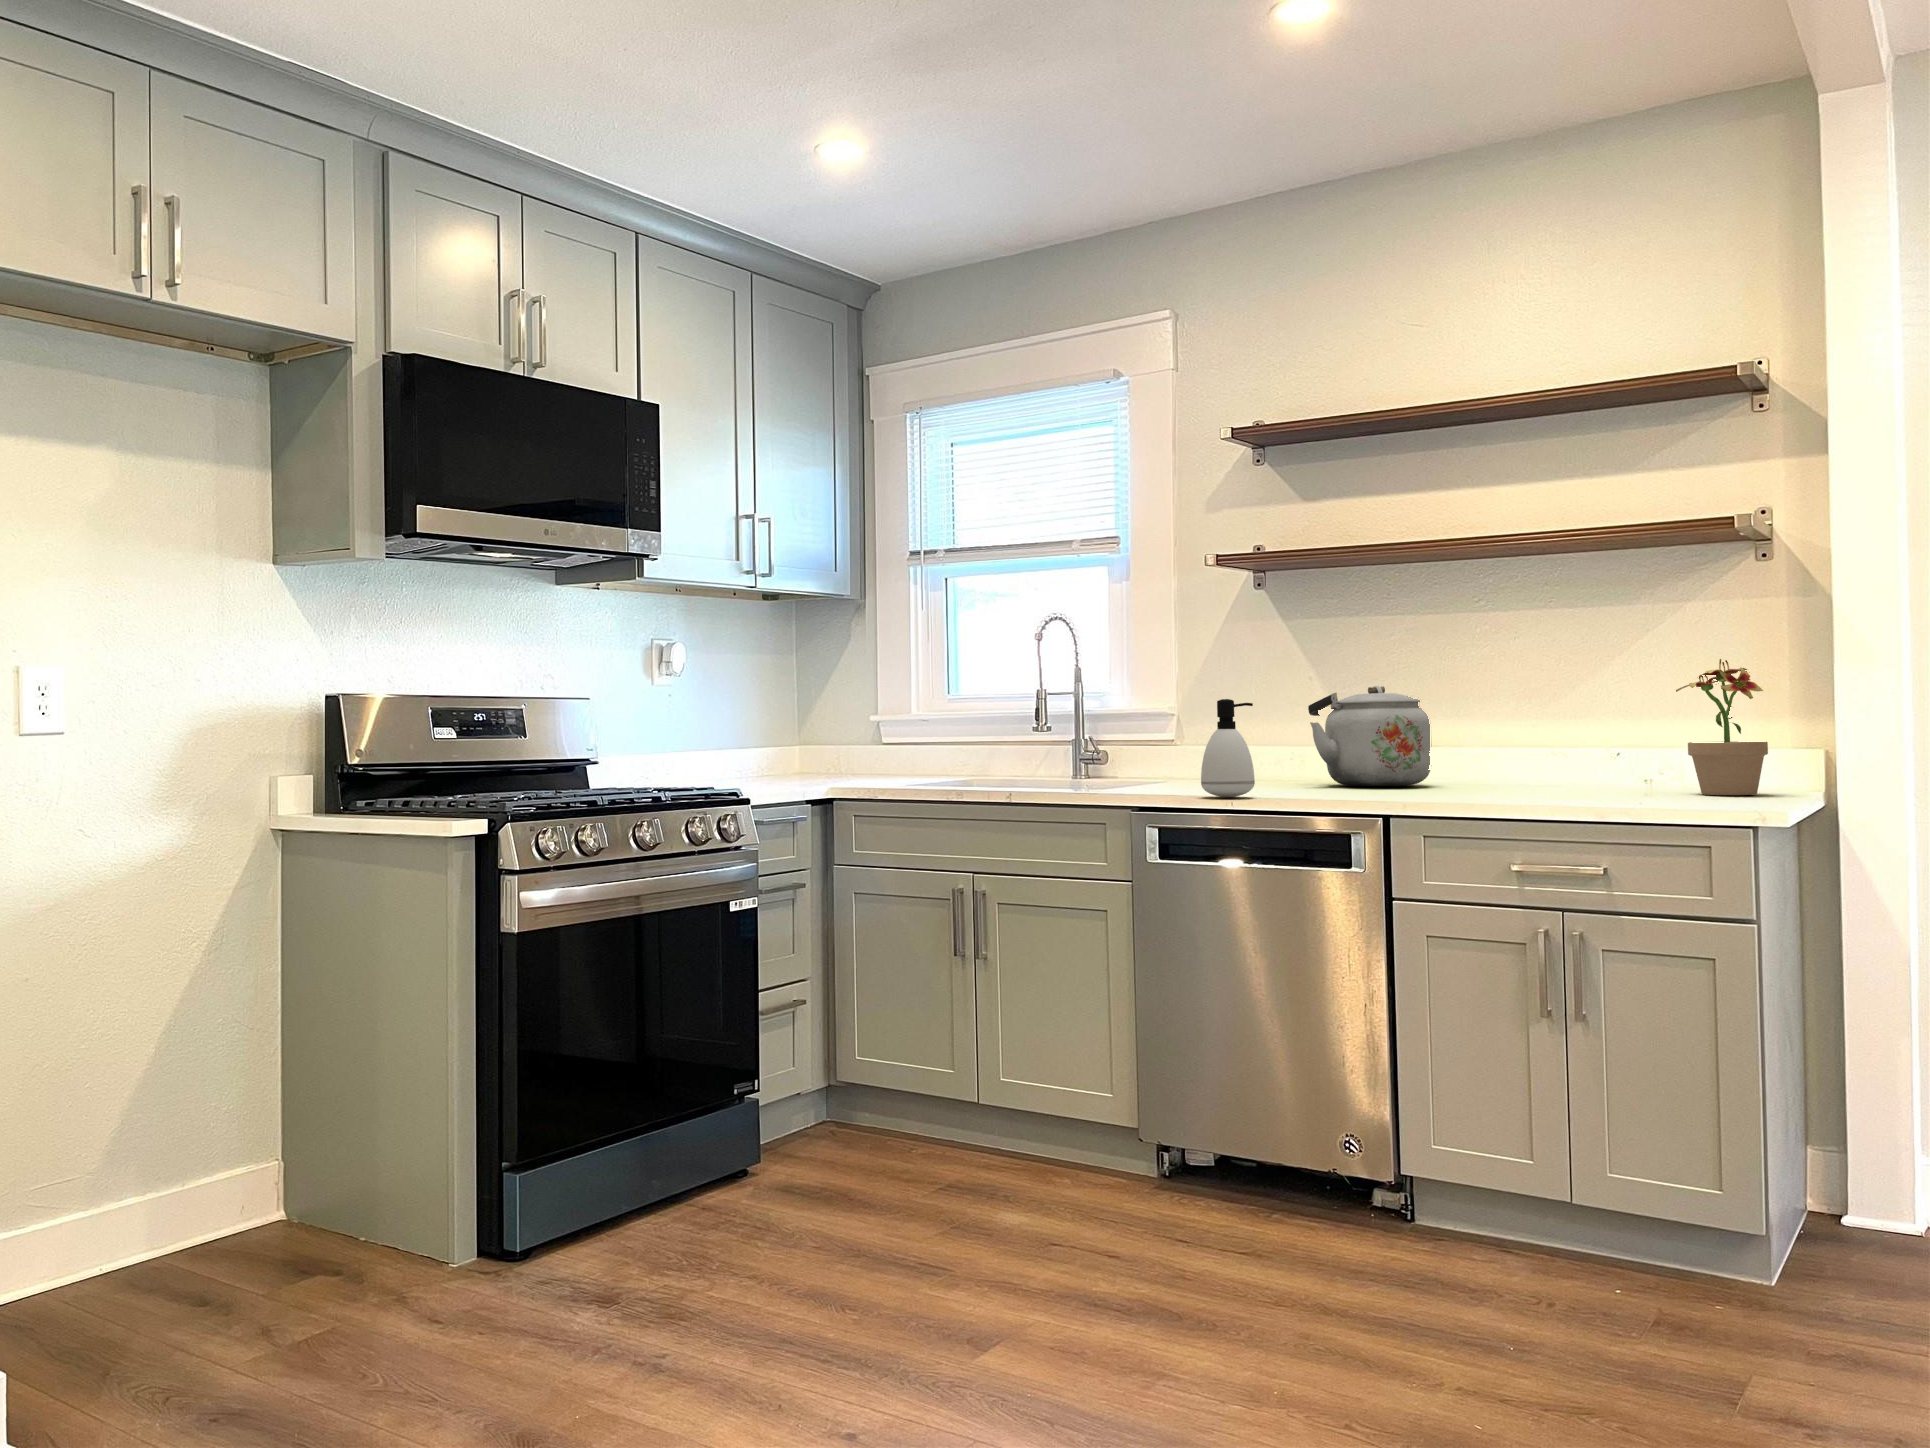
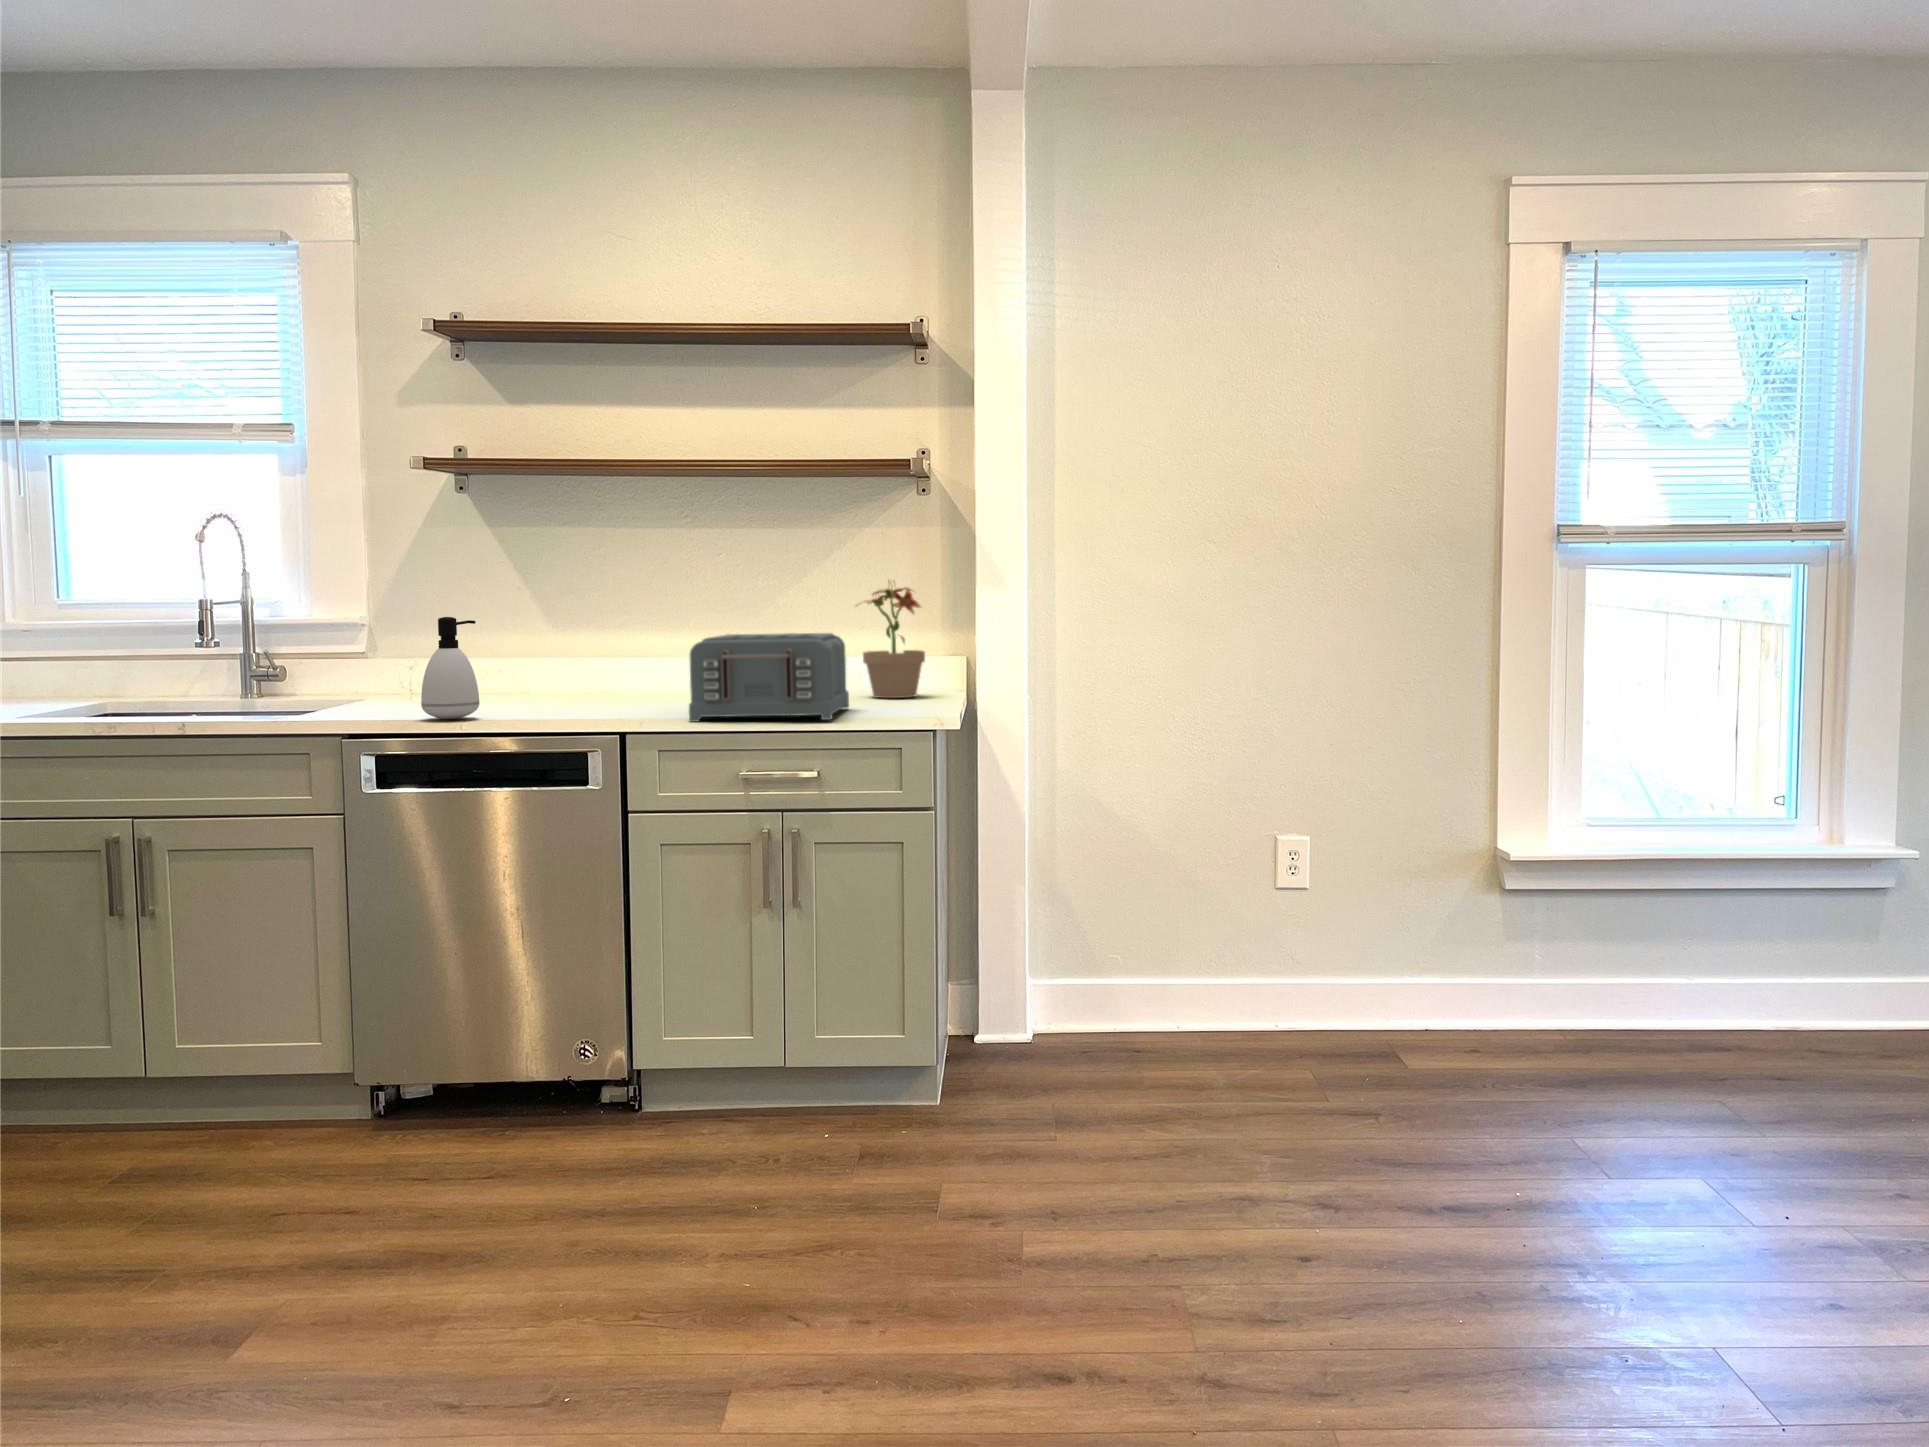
kettle: present [1308,686,1430,786] -> none [514,597,637,697]
toaster: none [1460,715,1658,808] -> present [689,633,849,722]

